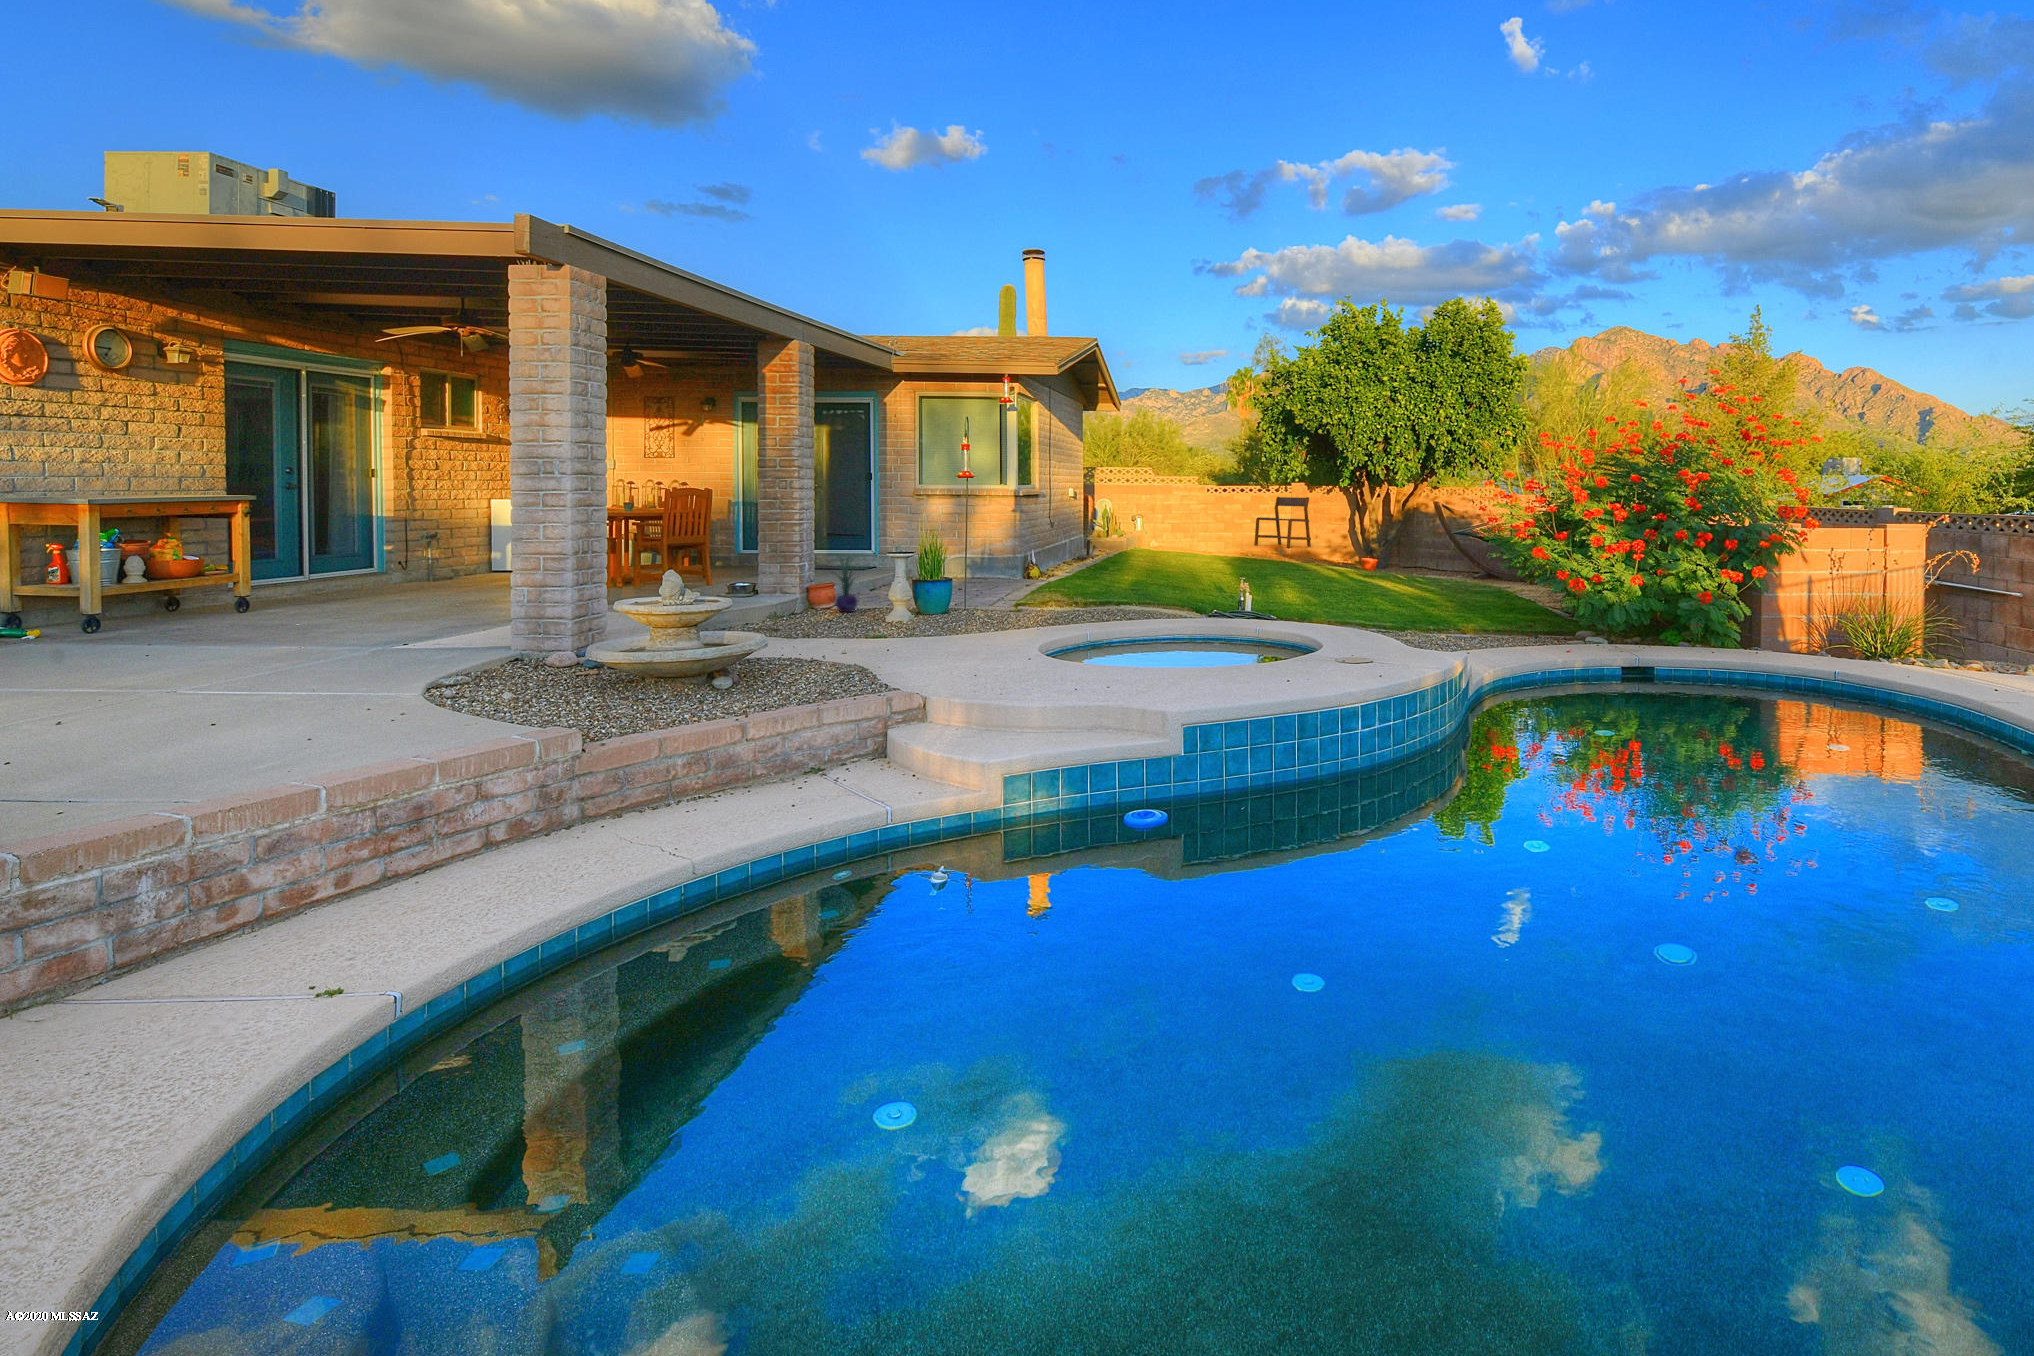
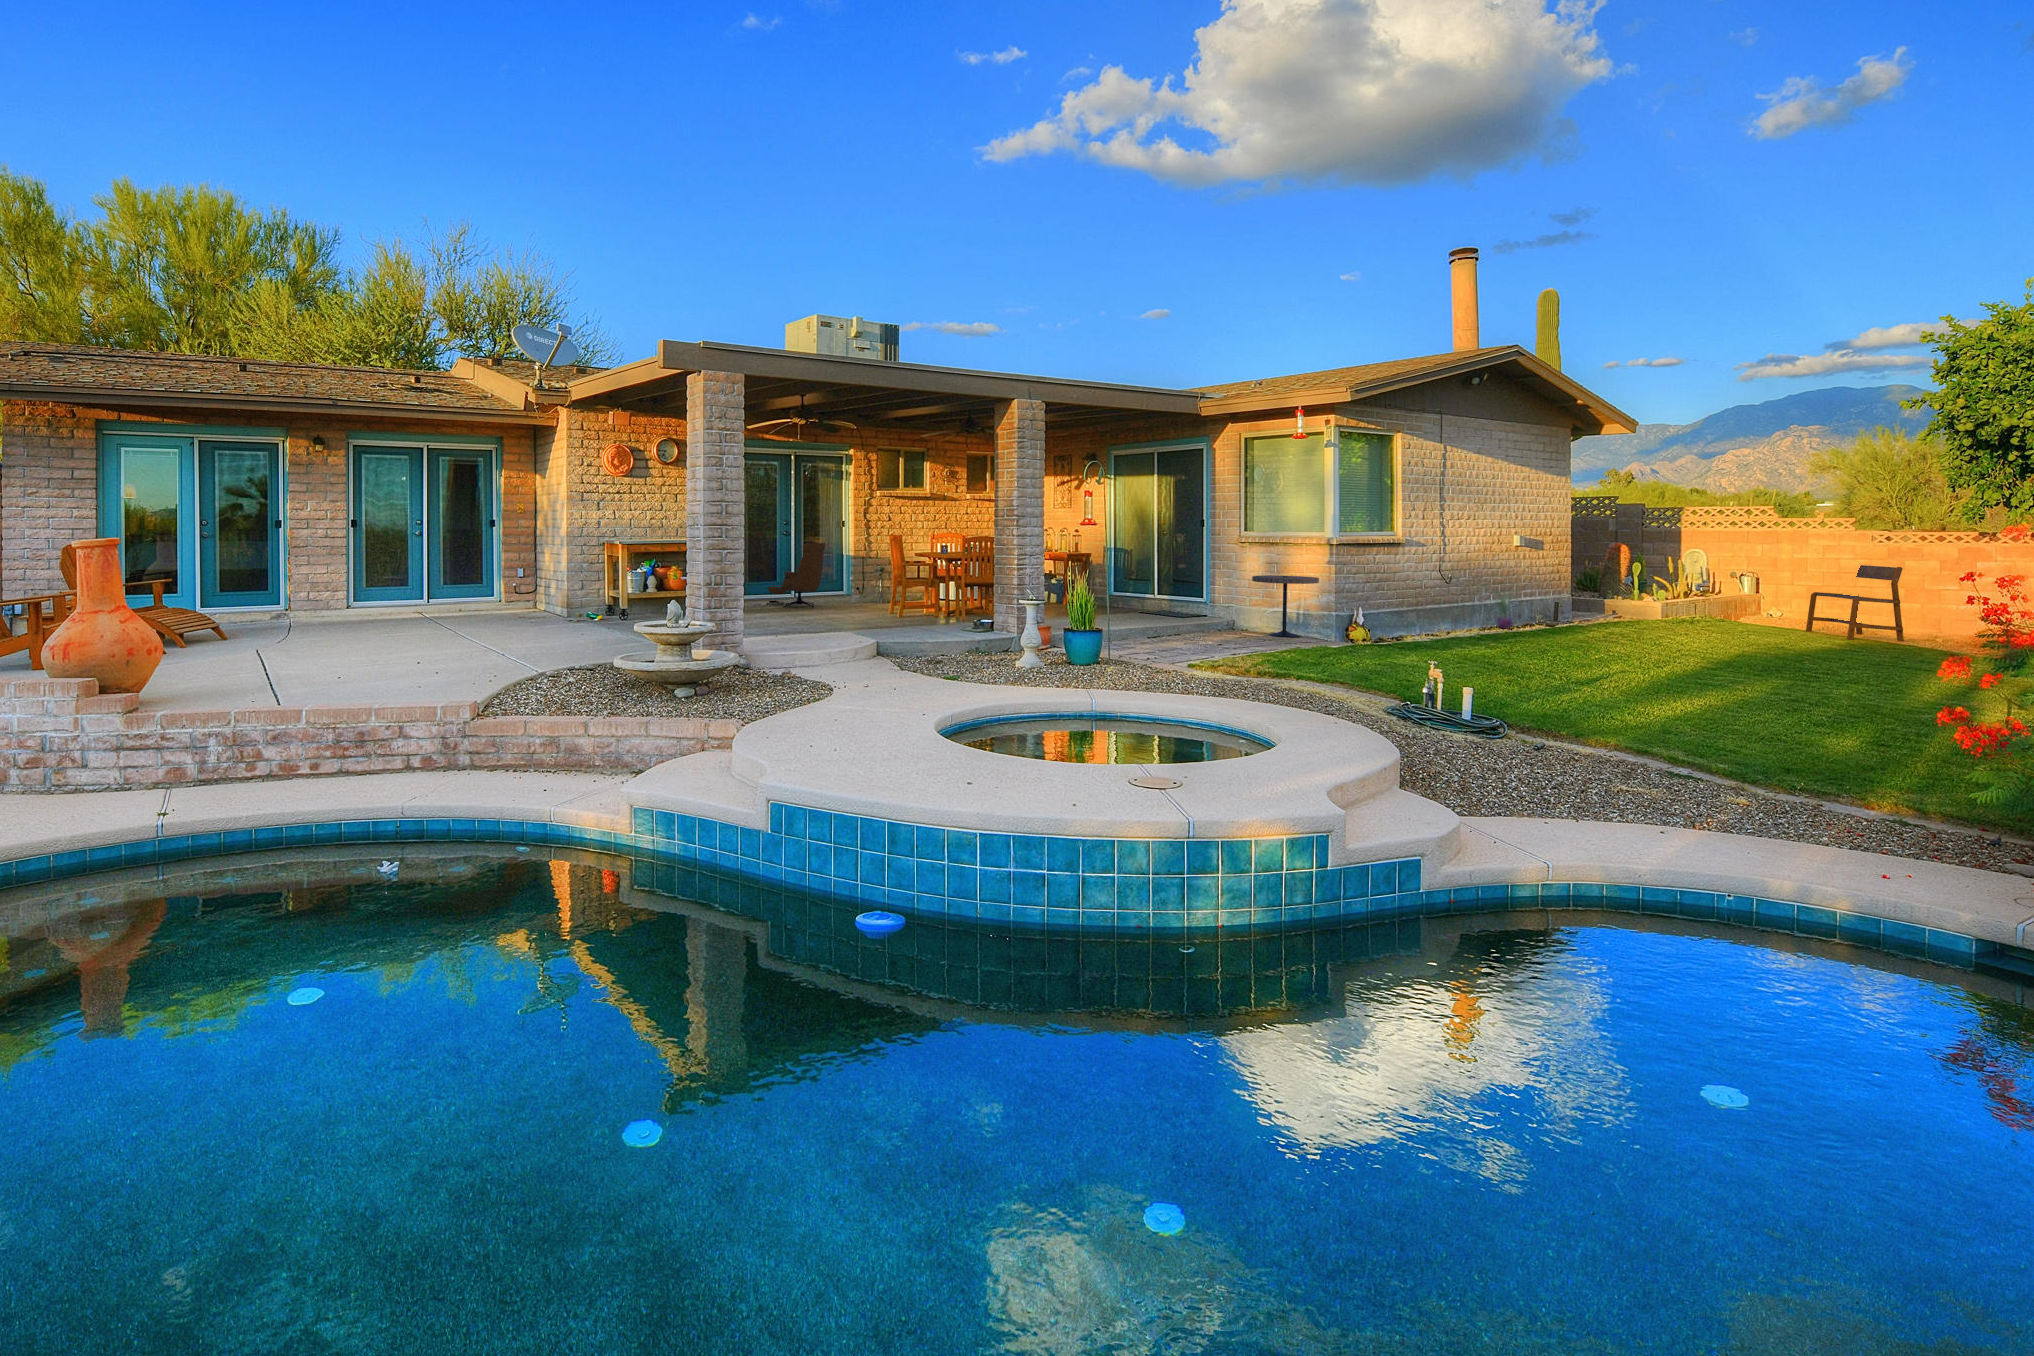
lounge chair: none [243,501,392,602] -> present [767,543,825,607]
side table: none [976,518,1037,576] -> present [1252,575,1319,637]
decorative plant: present [833,556,858,612] -> present [1494,591,1513,629]

